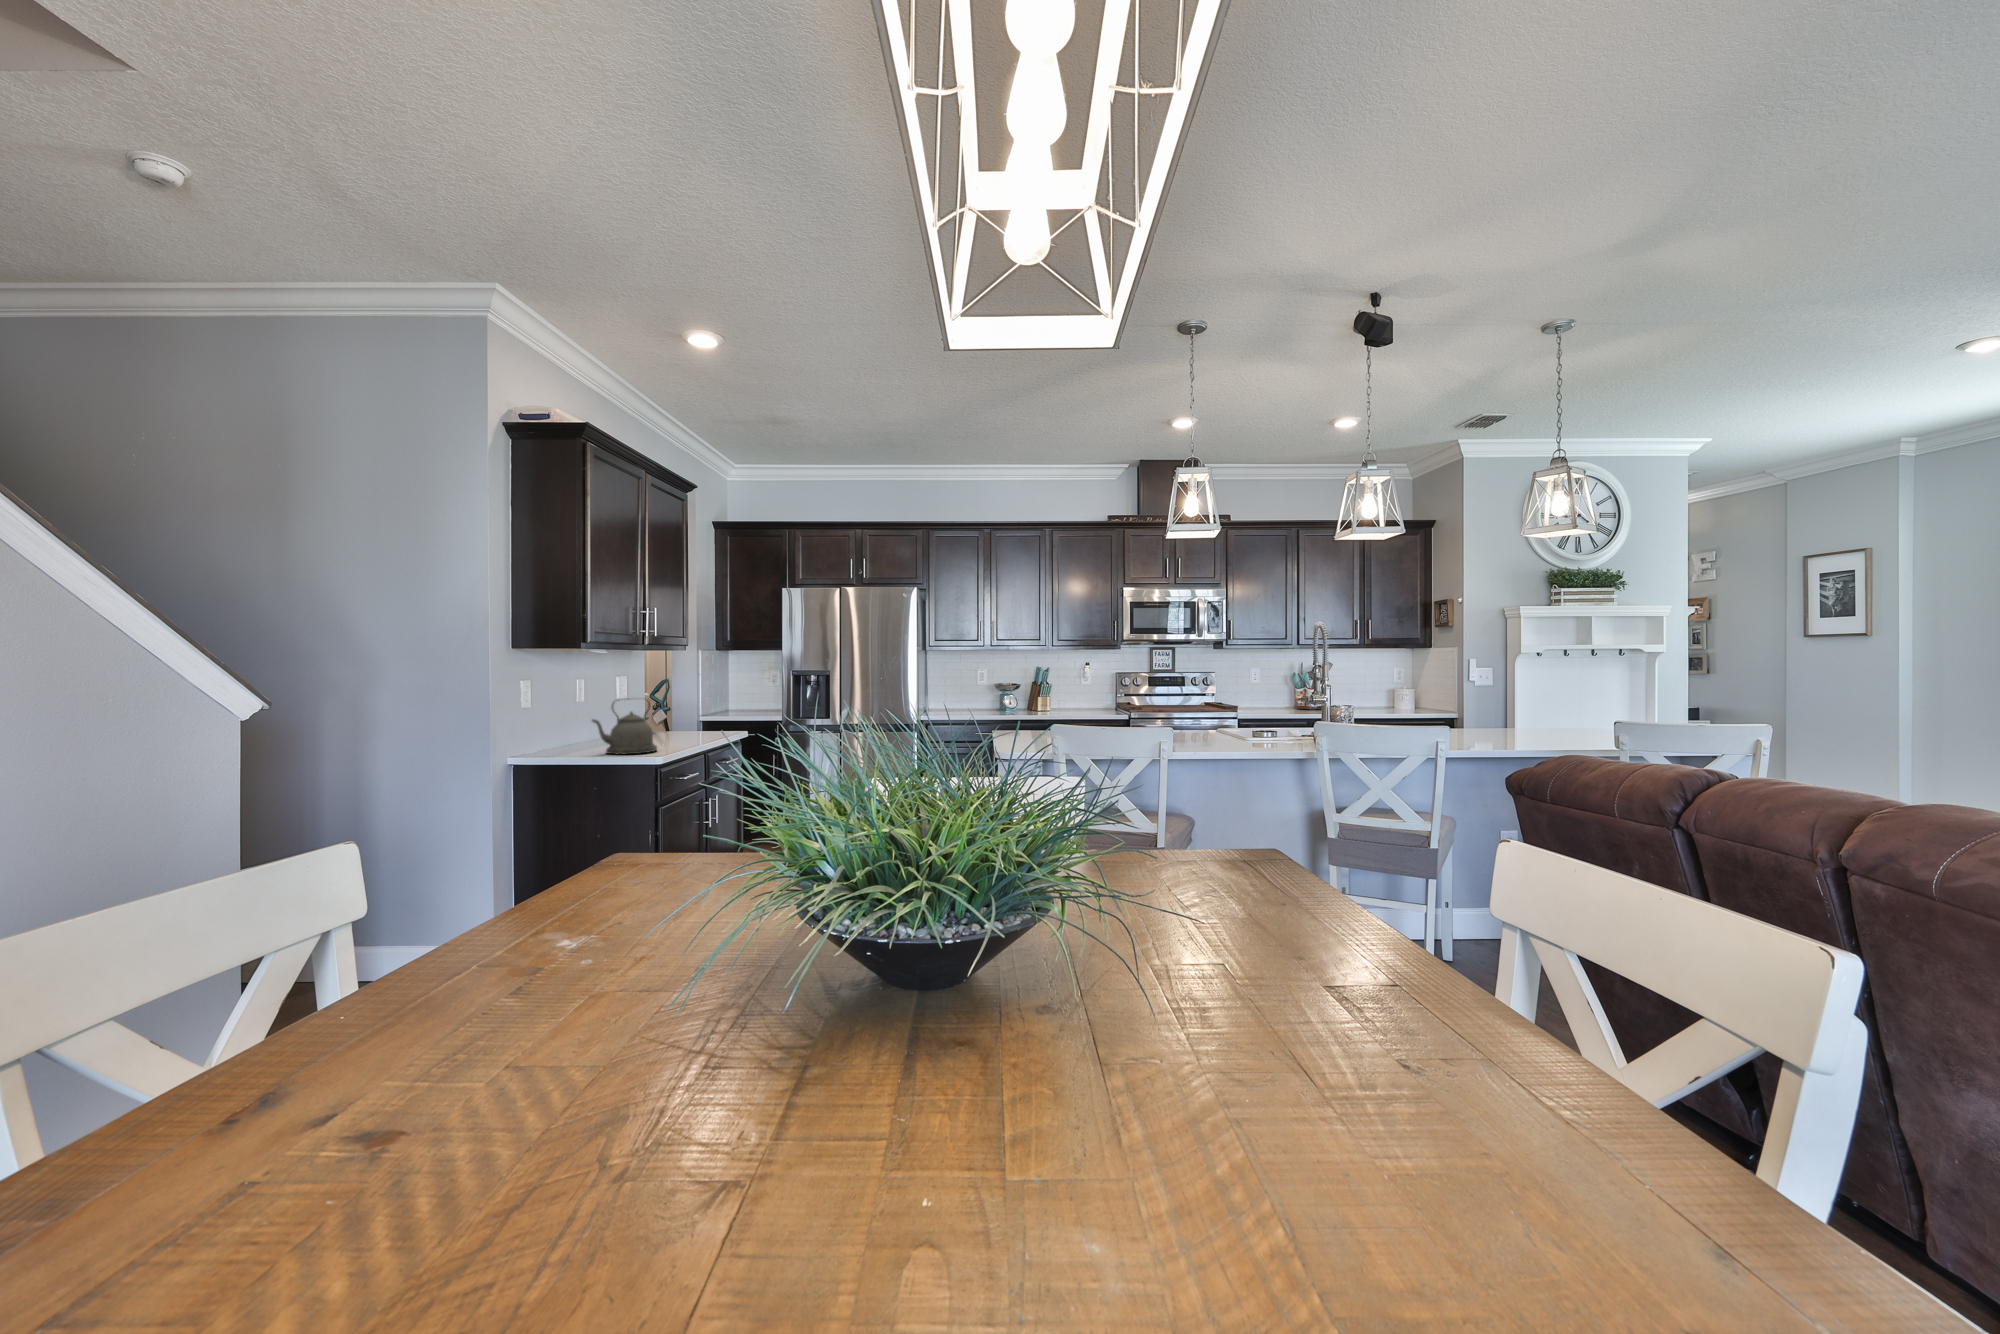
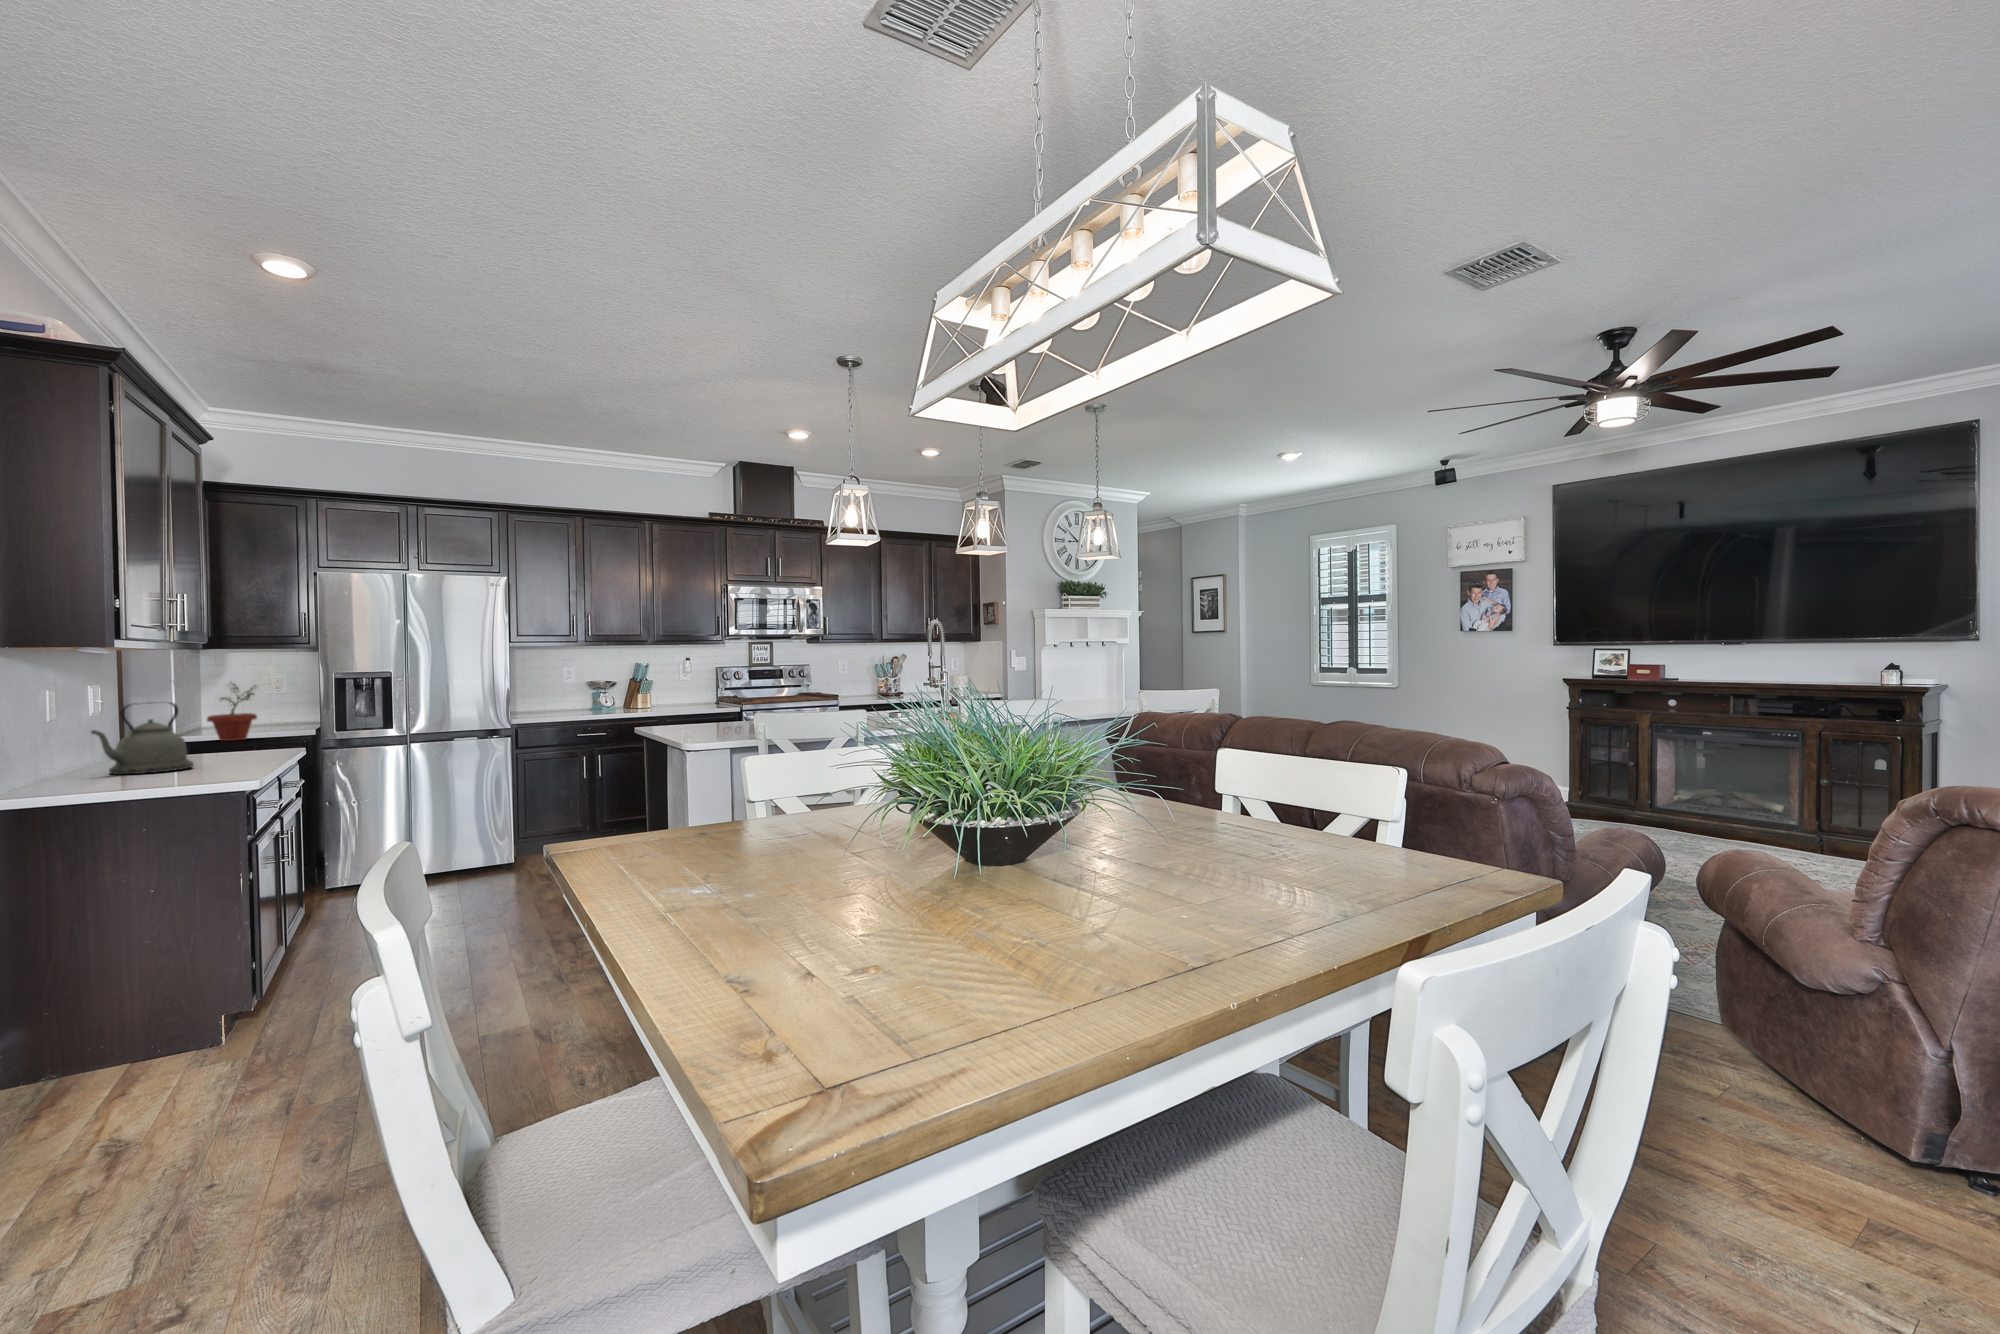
potted plant: none [715,678,749,725] -> present [207,684,257,741]

